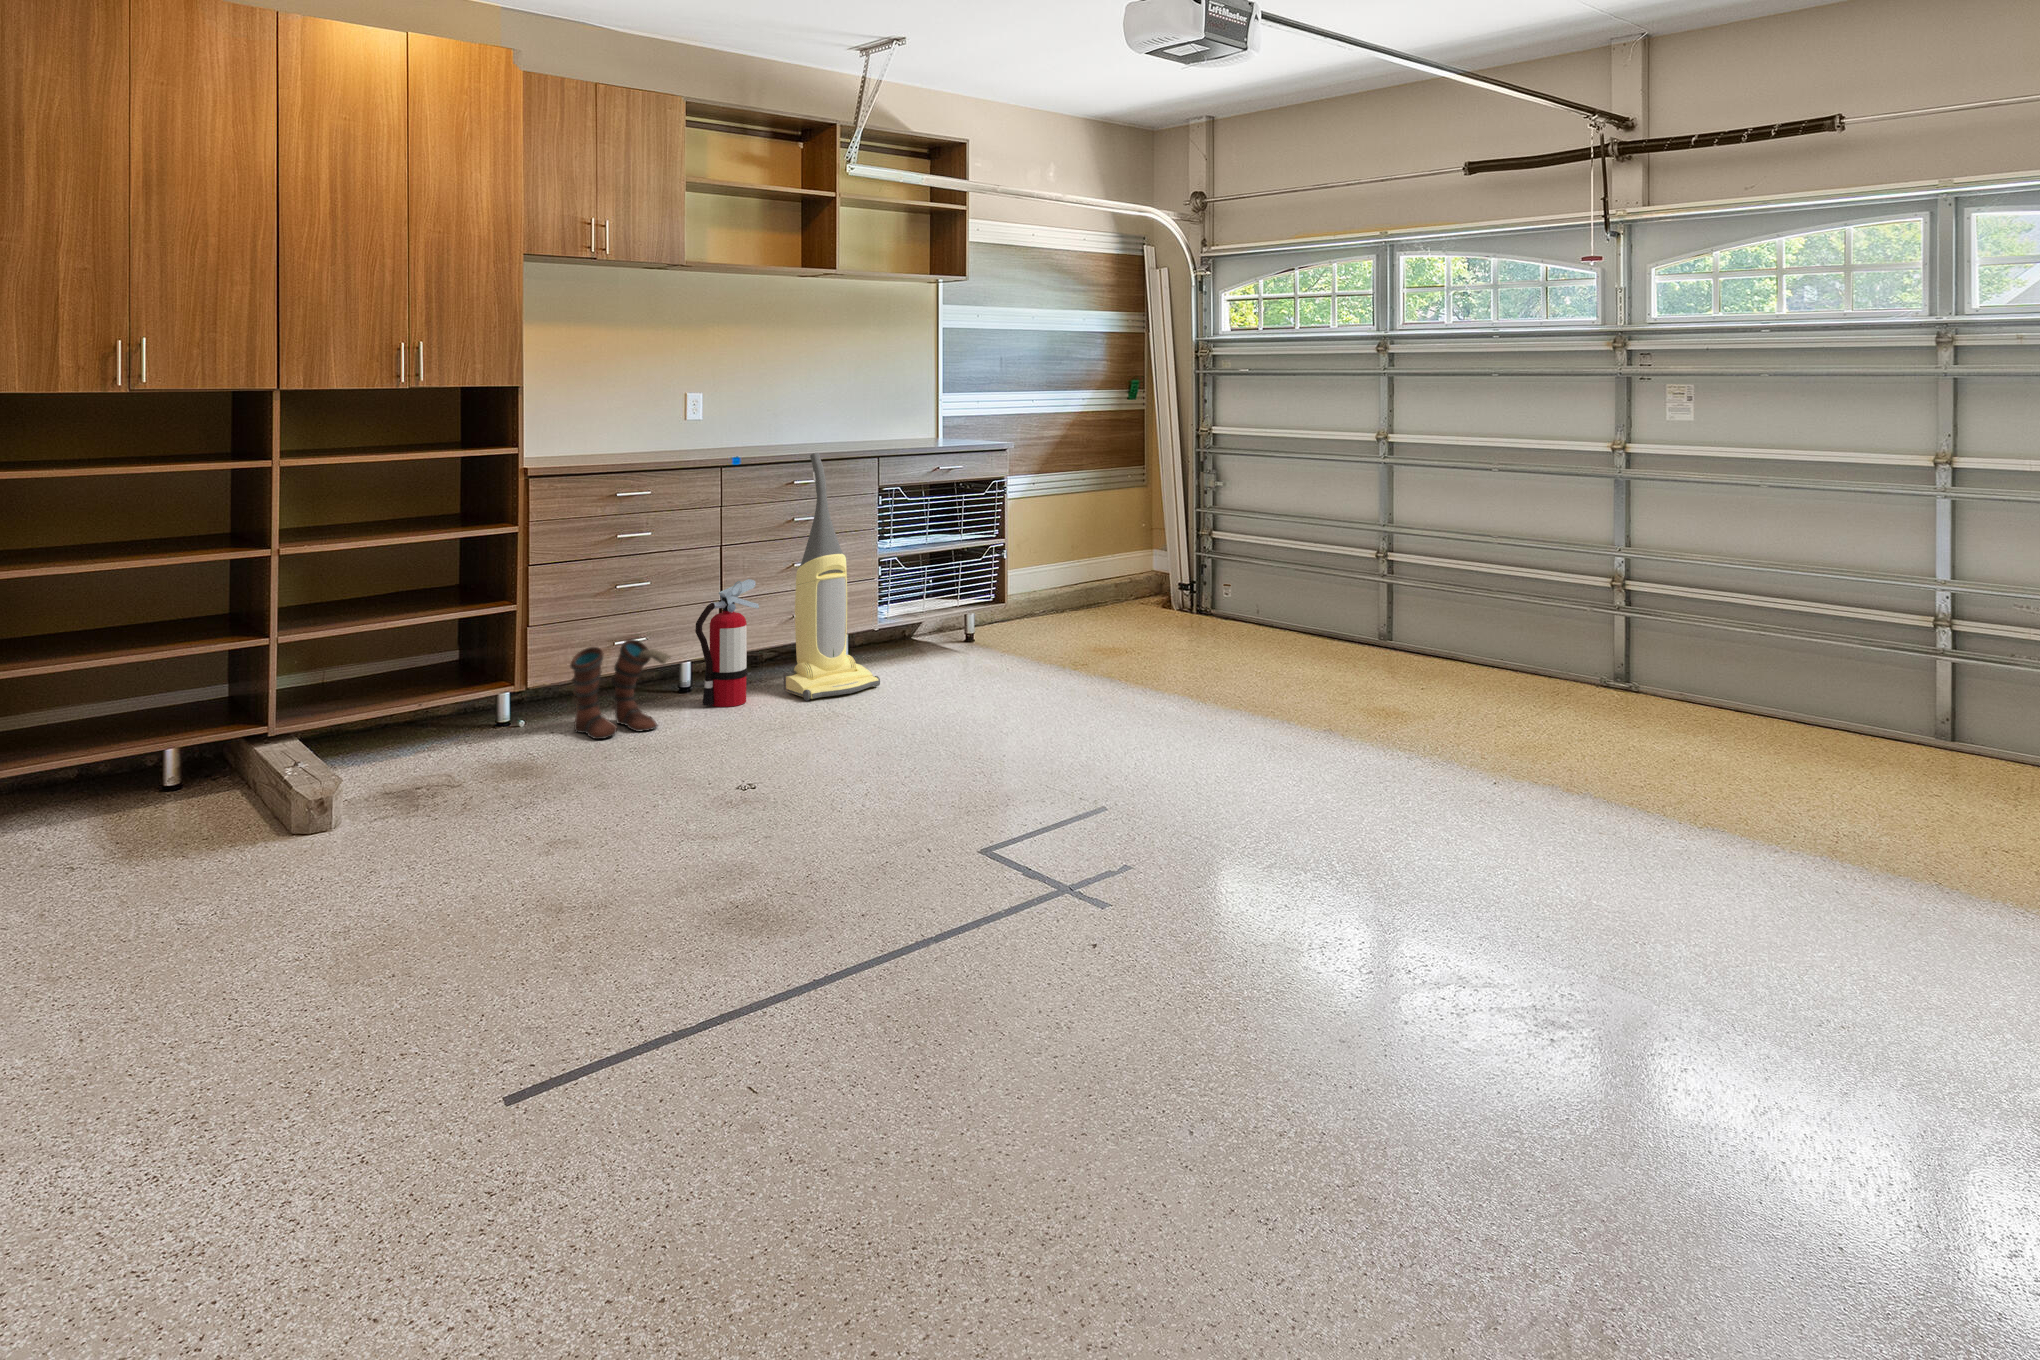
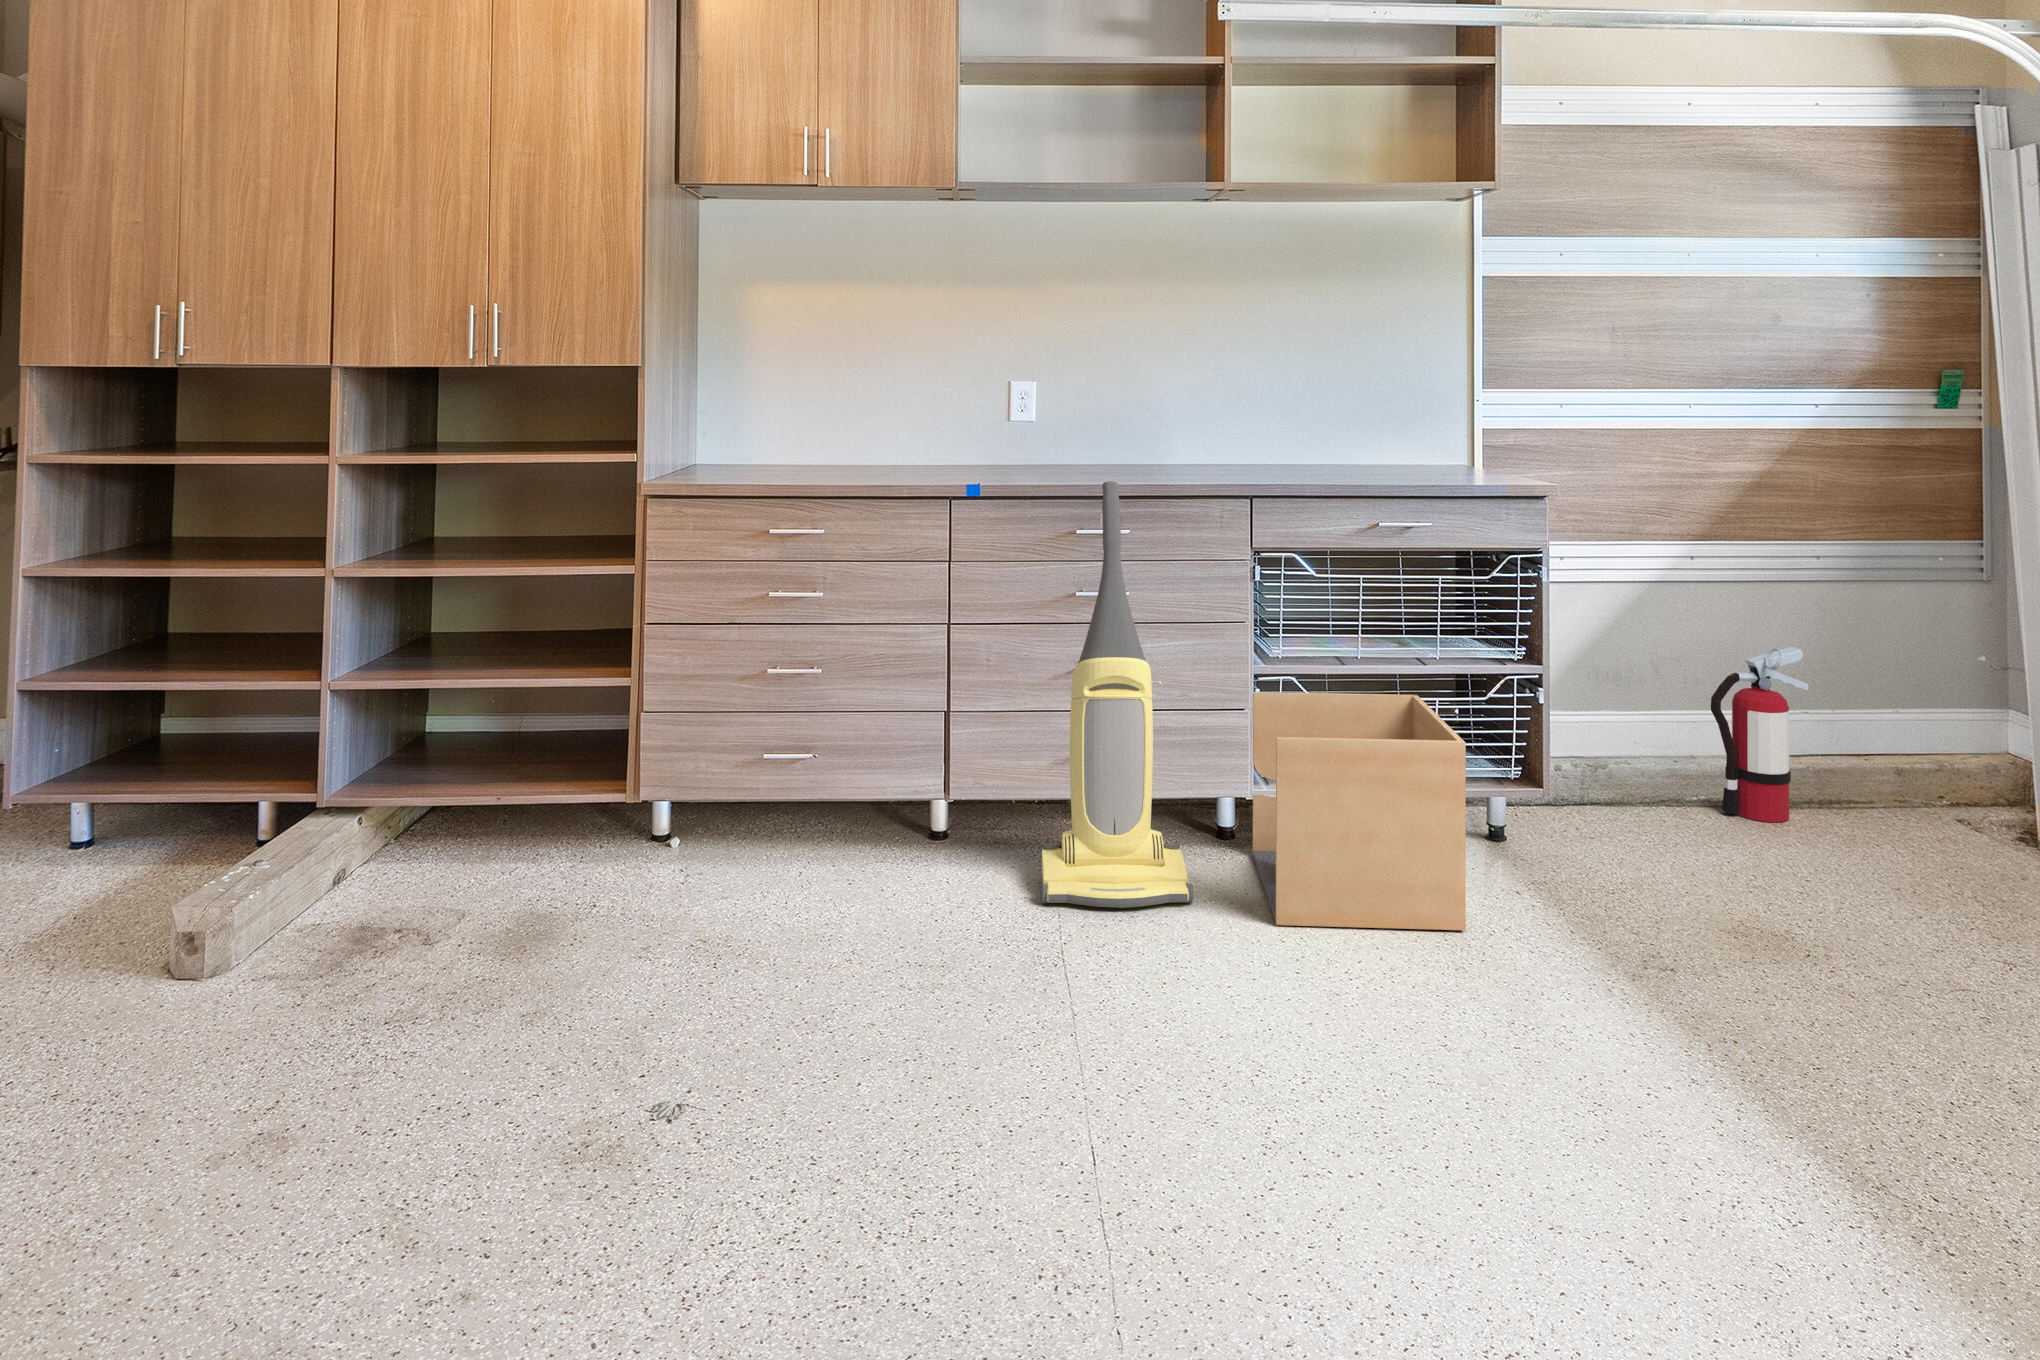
cardboard box: none [874,564,1008,685] -> present [1253,692,1466,930]
fire extinguisher: present [695,579,759,707] -> present [1711,647,1808,822]
boots: present [570,639,670,739] -> none [677,747,817,900]

